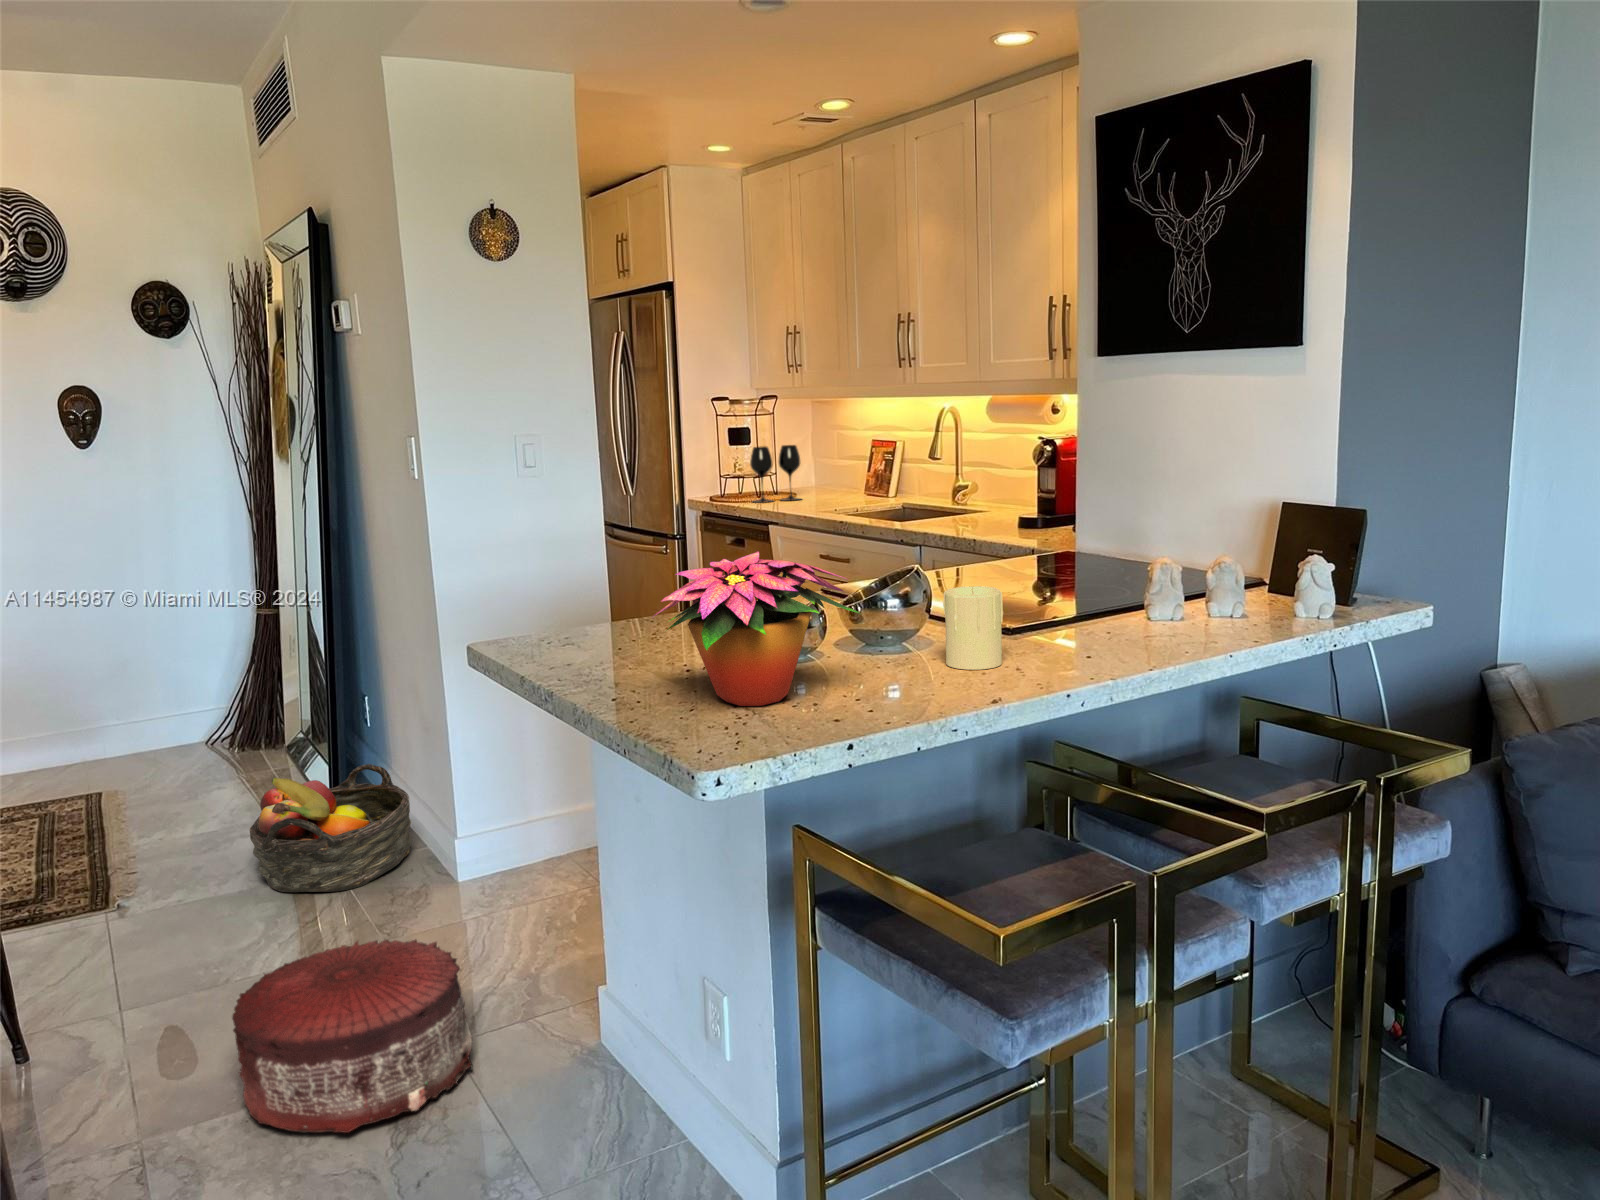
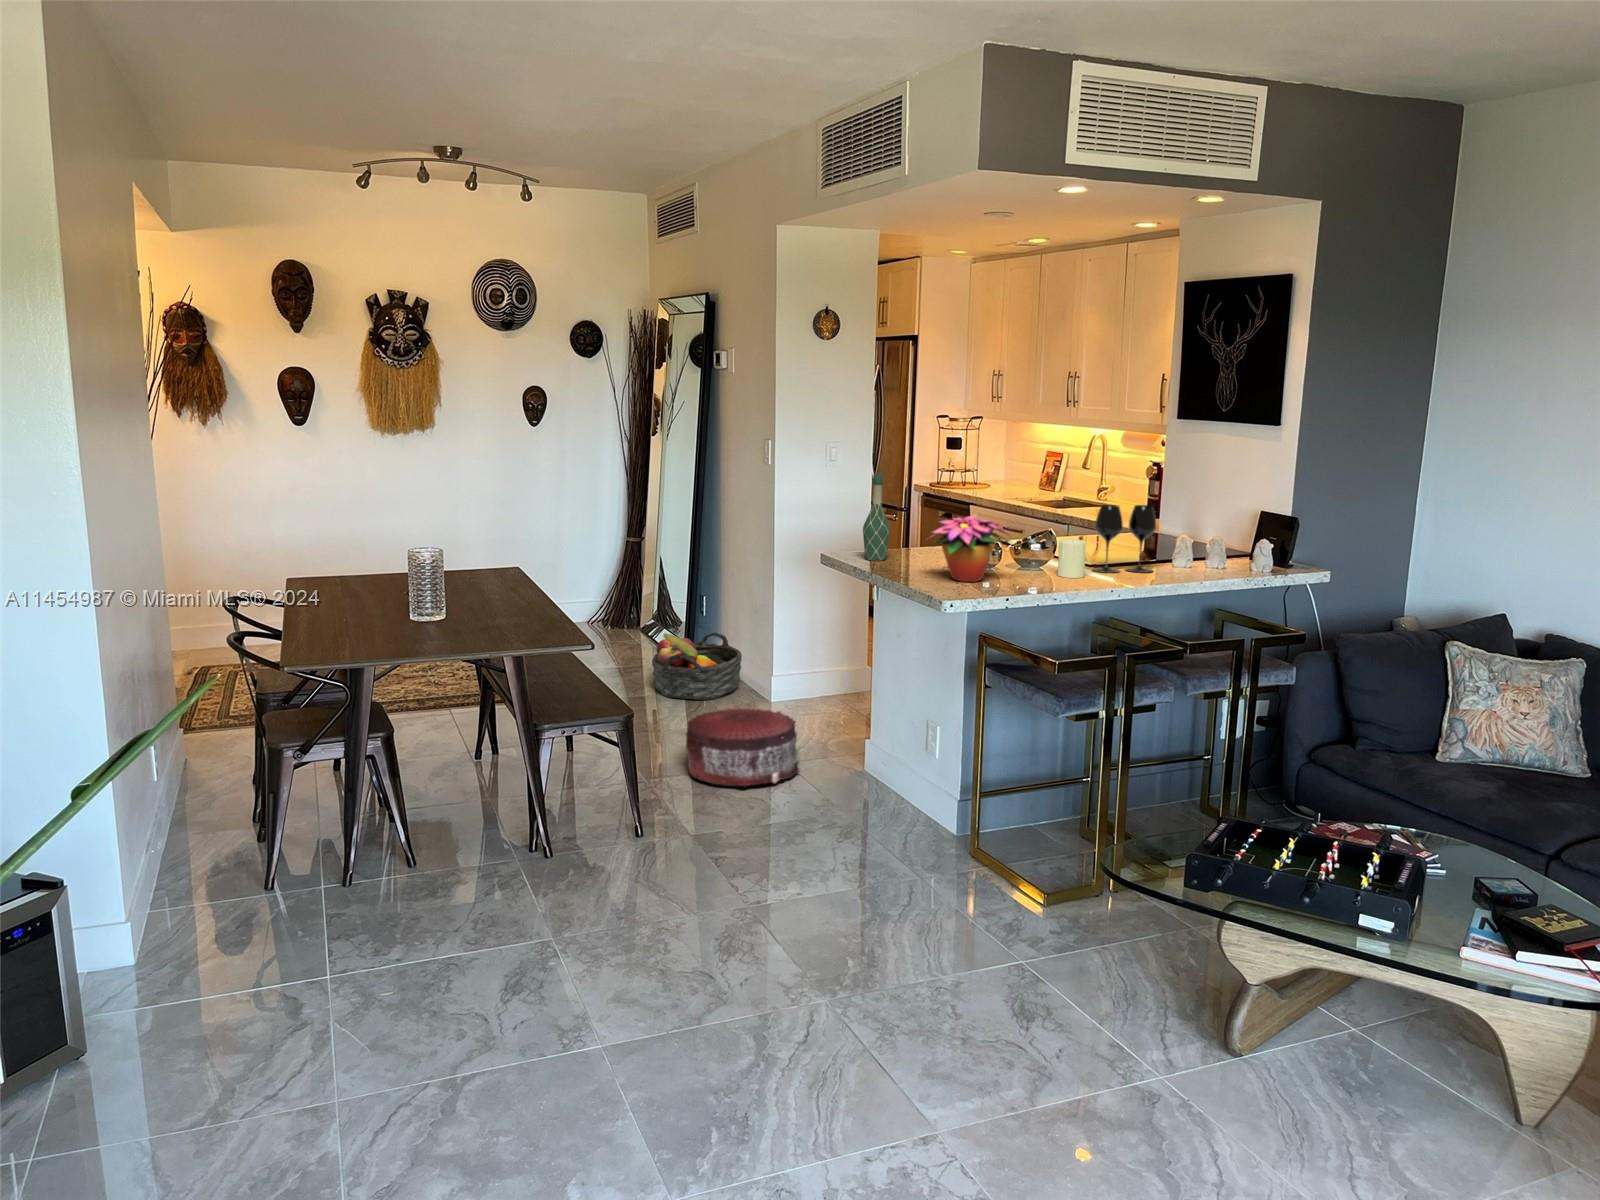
wine glass: present [750,445,801,503] -> present [1092,505,1156,573]
wine bottle: none [536,476,593,658] -> present [863,474,890,561]

